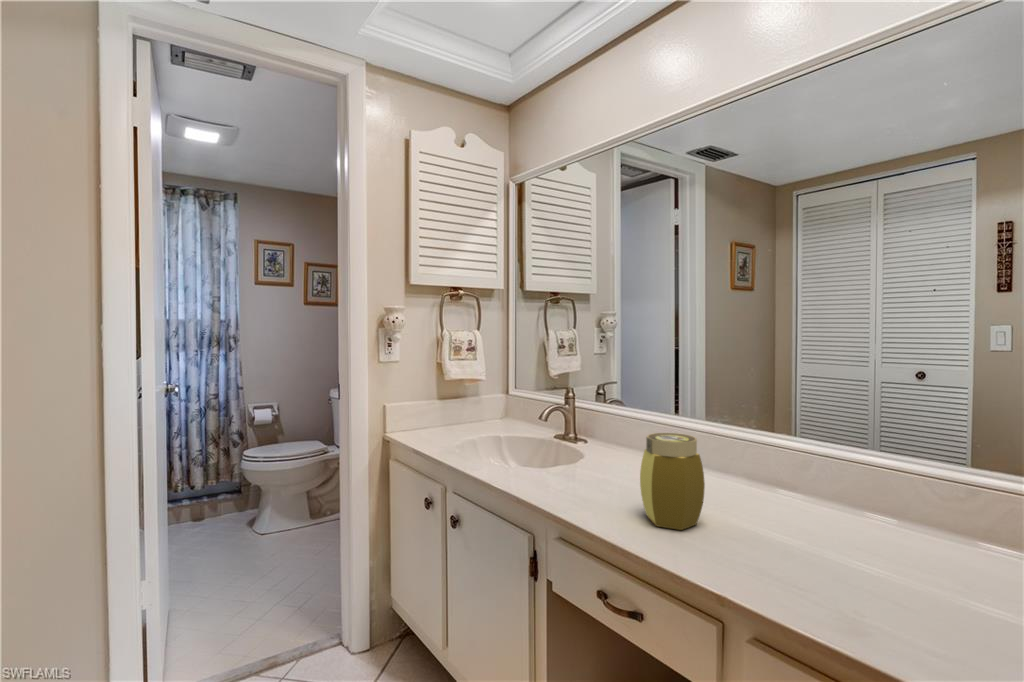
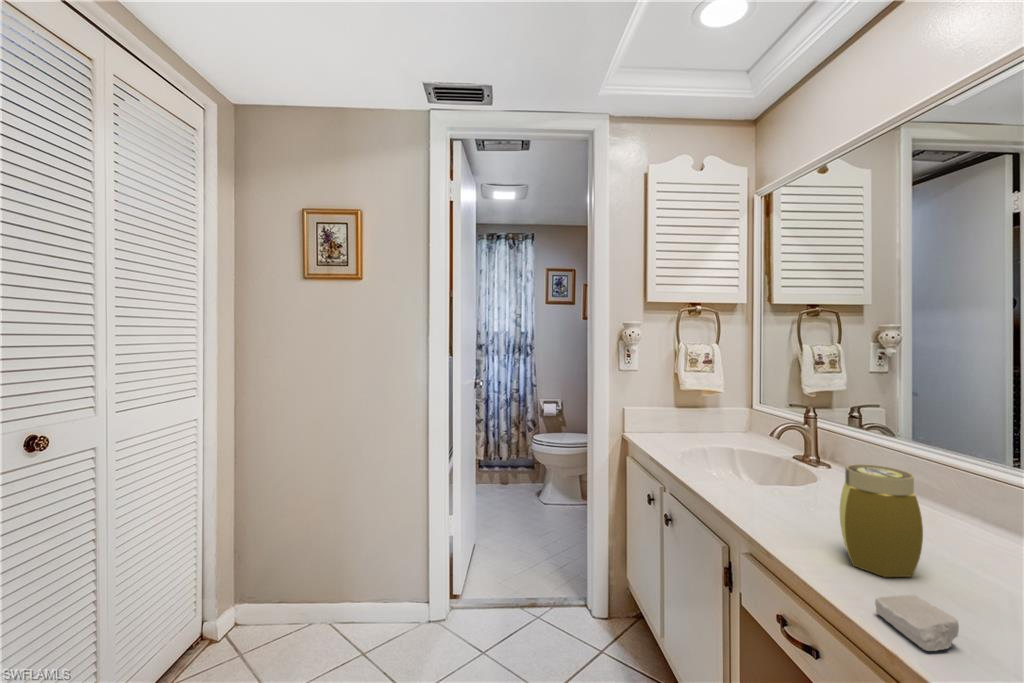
soap bar: none [697,539,761,585] -> present [875,595,959,651]

